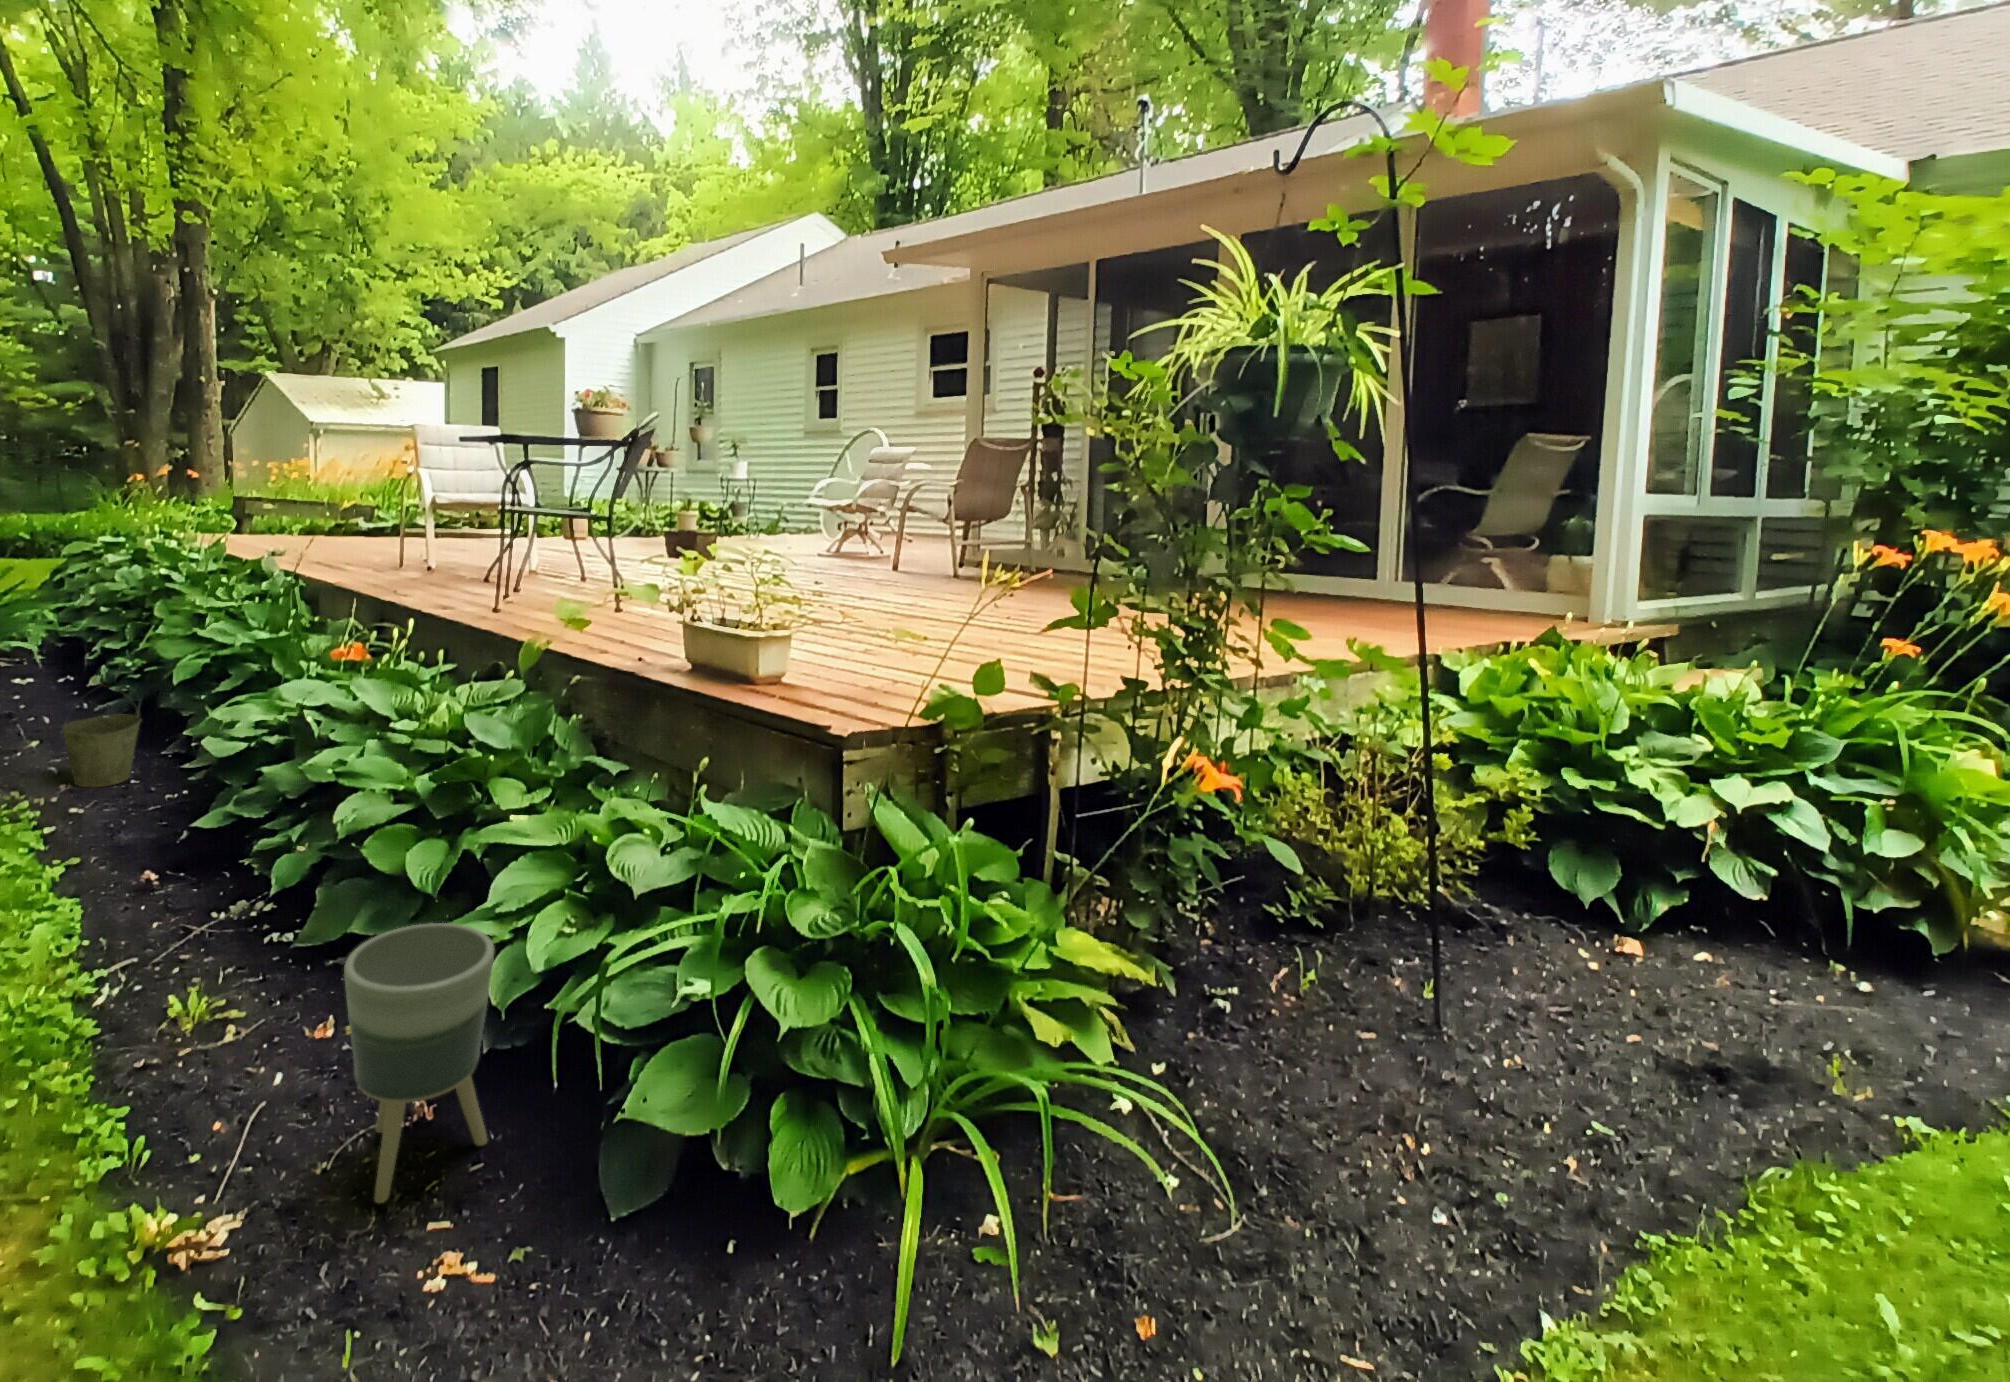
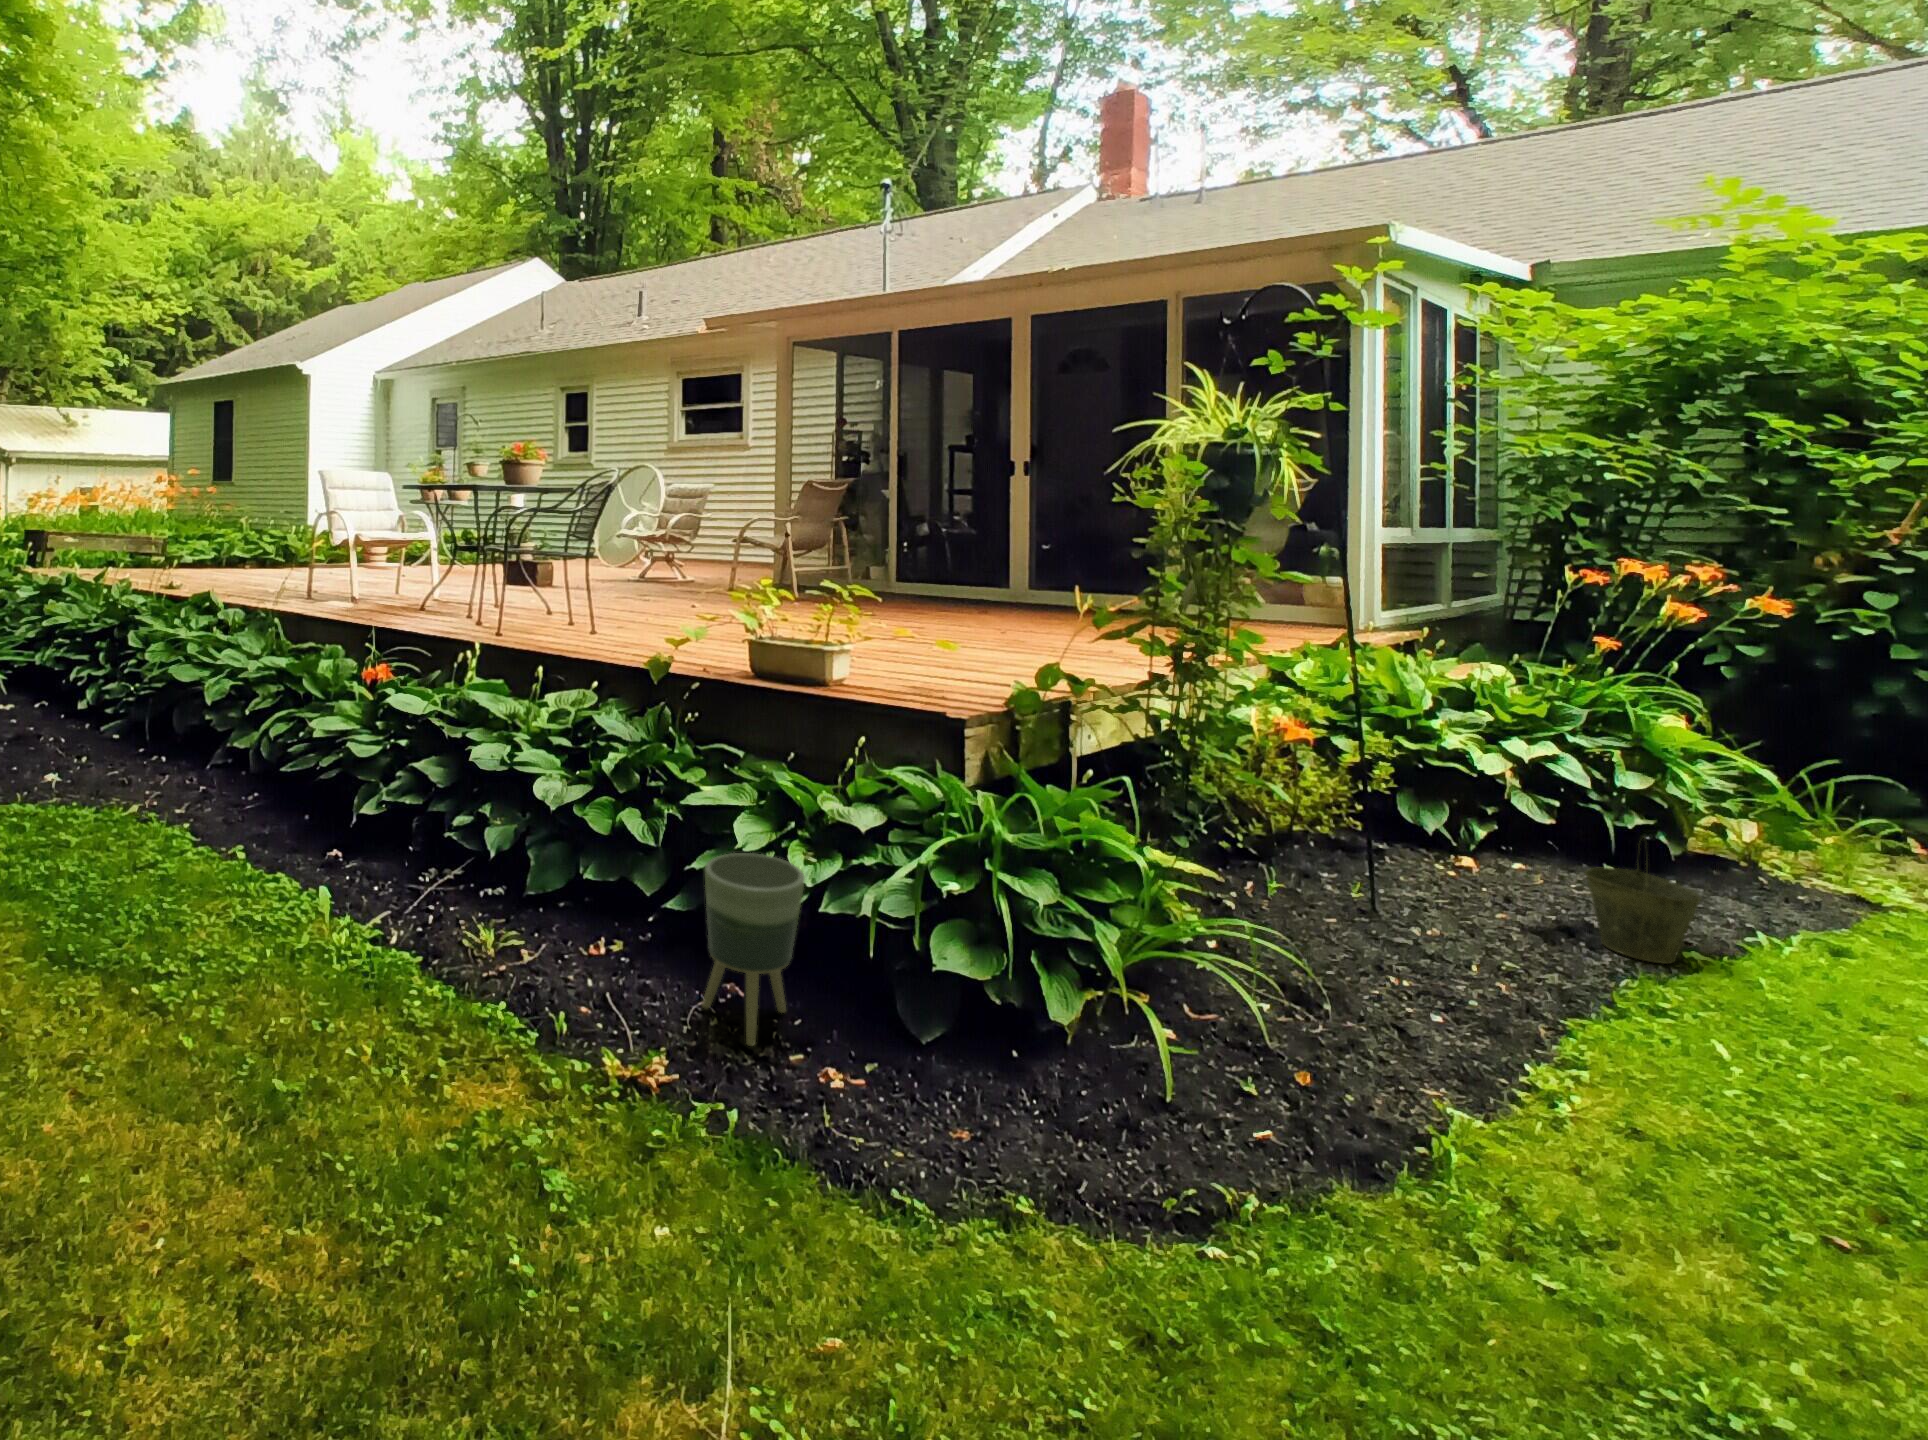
bucket: present [62,685,141,788] -> present [1585,835,1701,964]

